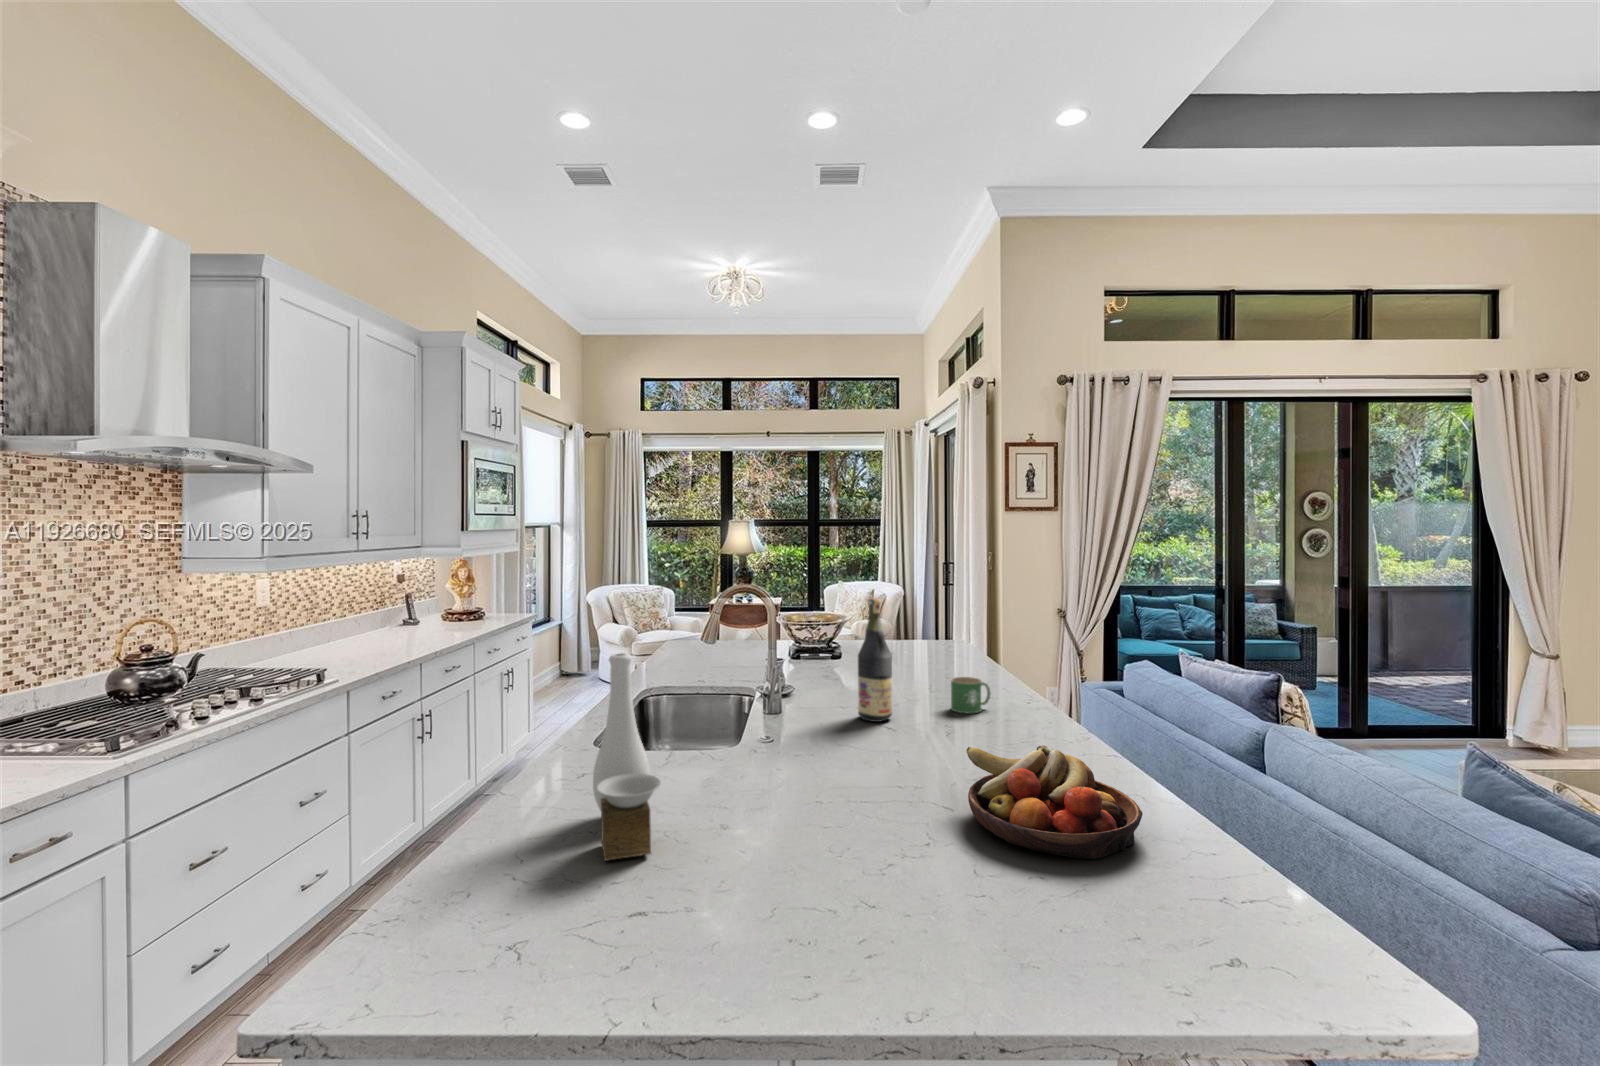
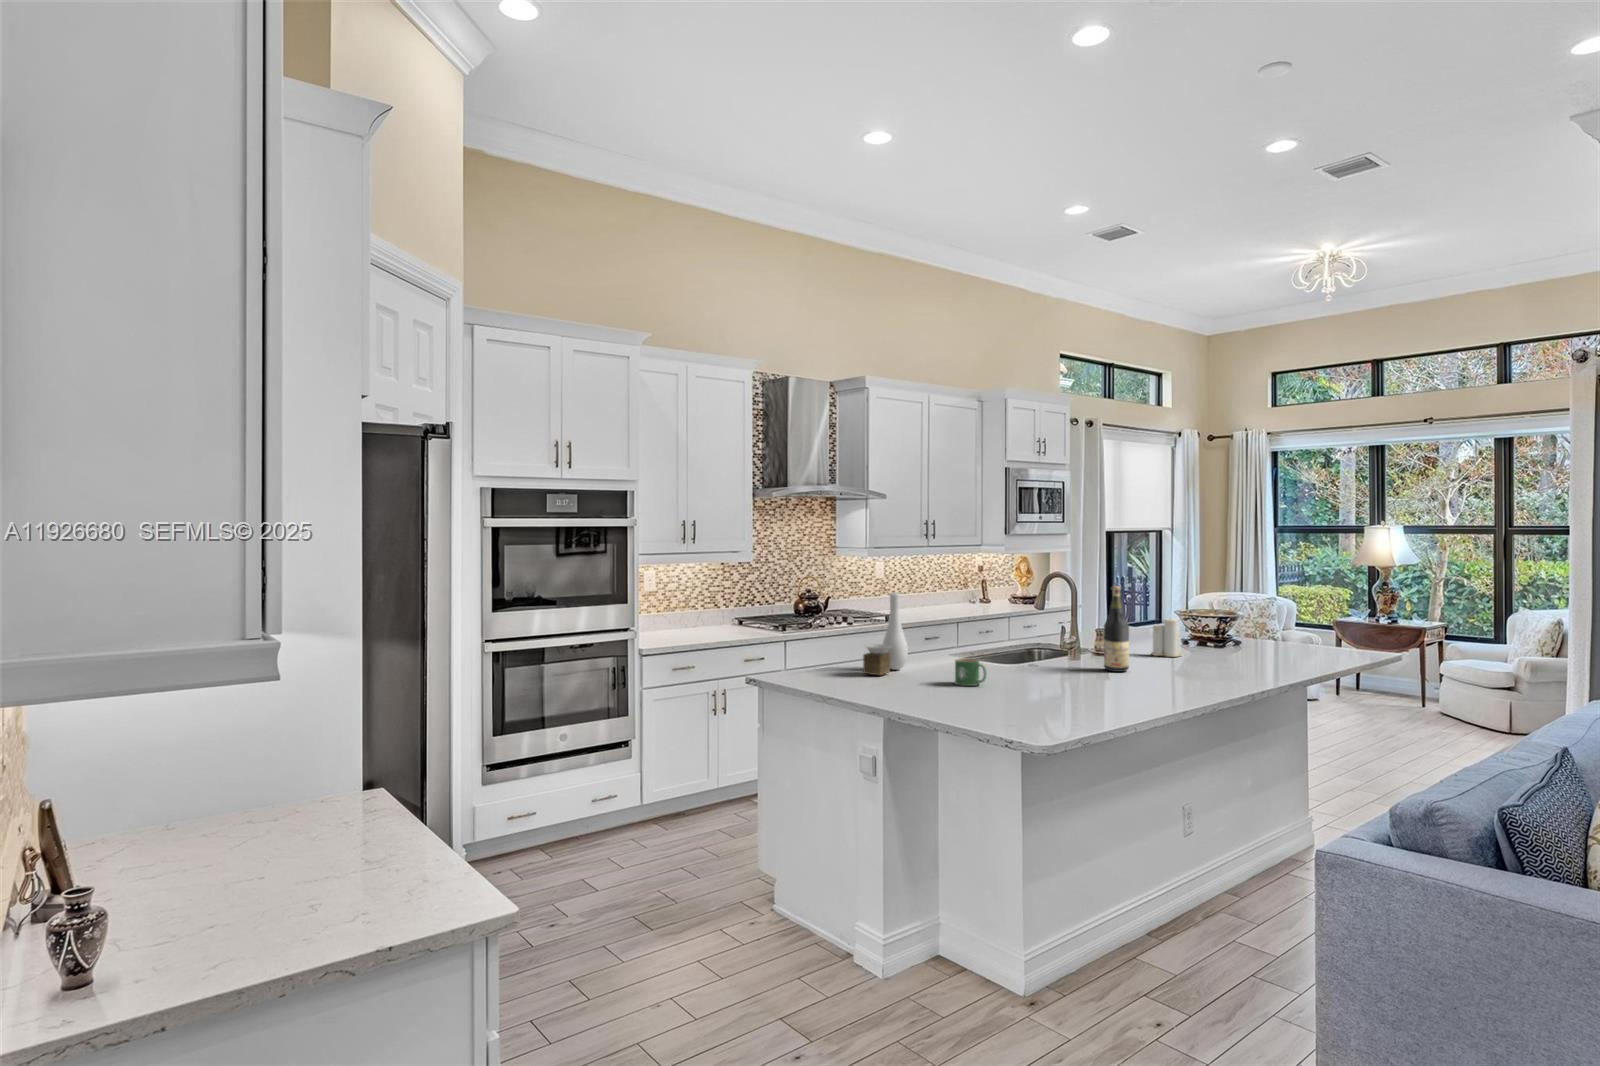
candle: none [818,627,850,681] -> present [1151,619,1182,657]
mug: present [950,677,991,713] -> present [955,658,987,686]
fruit bowl: present [967,745,1143,859] -> none [1009,661,1102,712]

